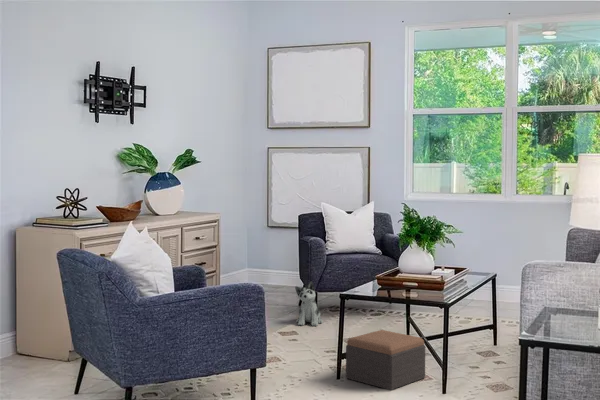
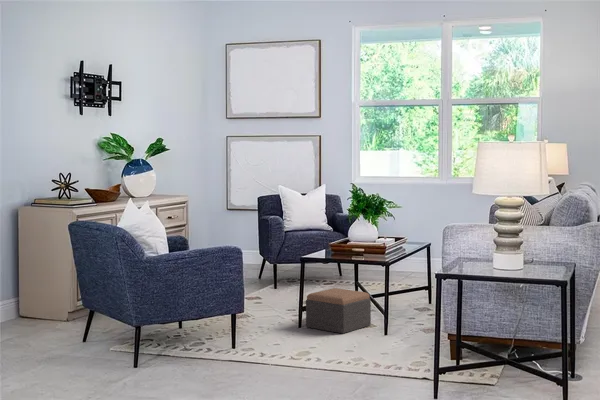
plush toy: present [295,282,323,326] -> none [258,254,282,293]

